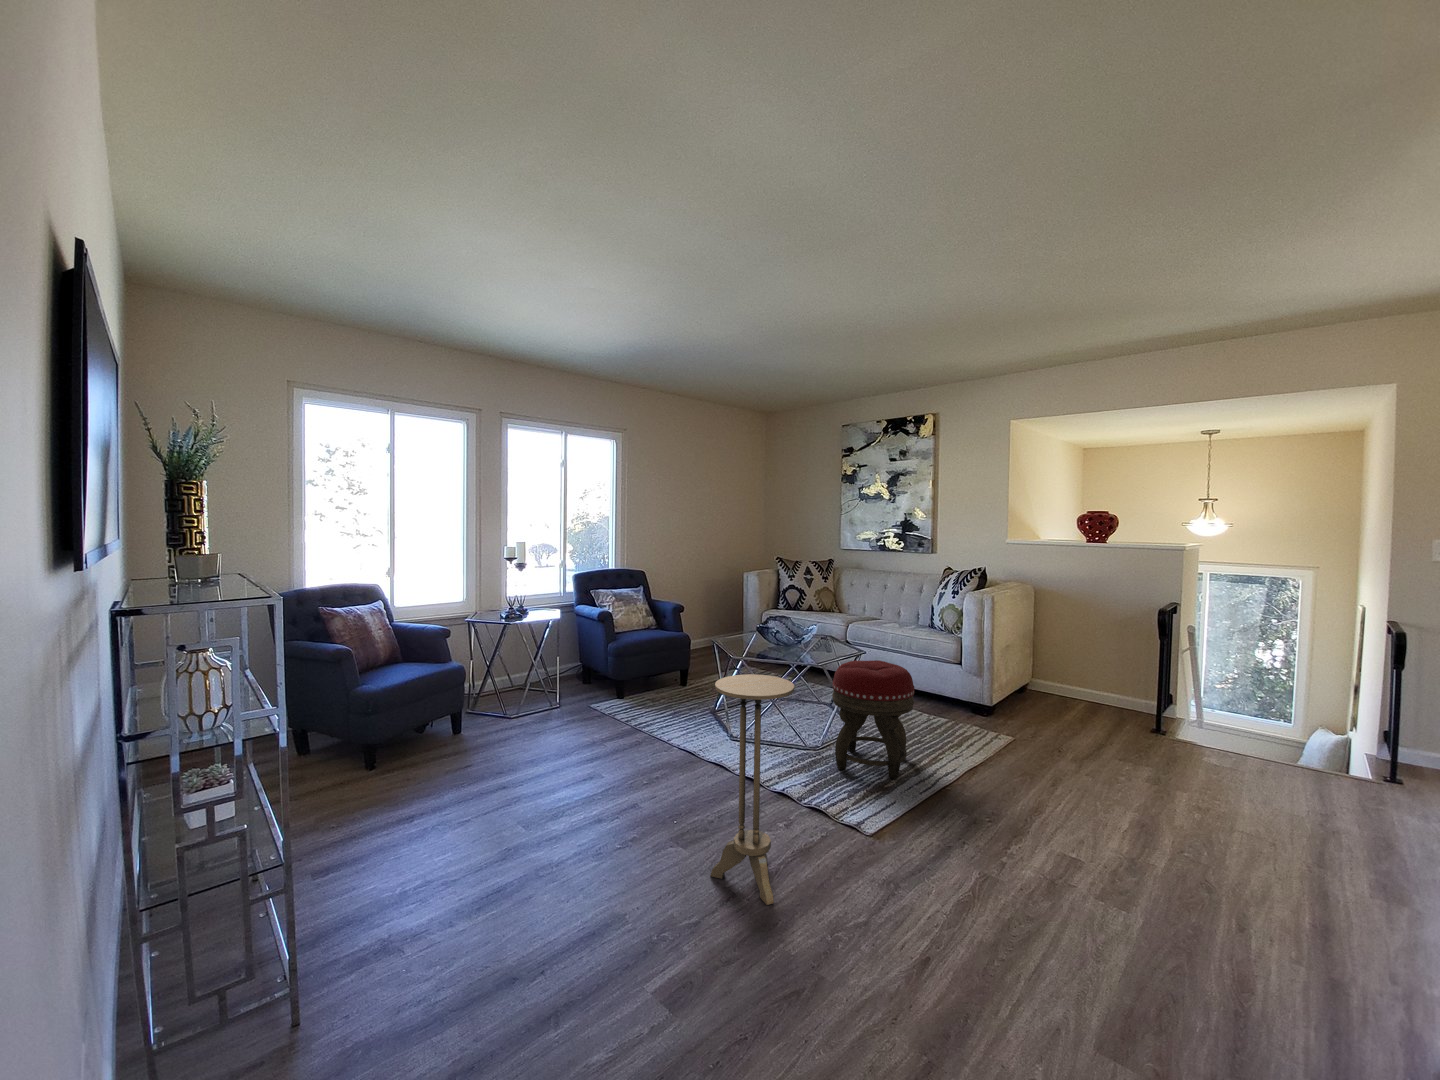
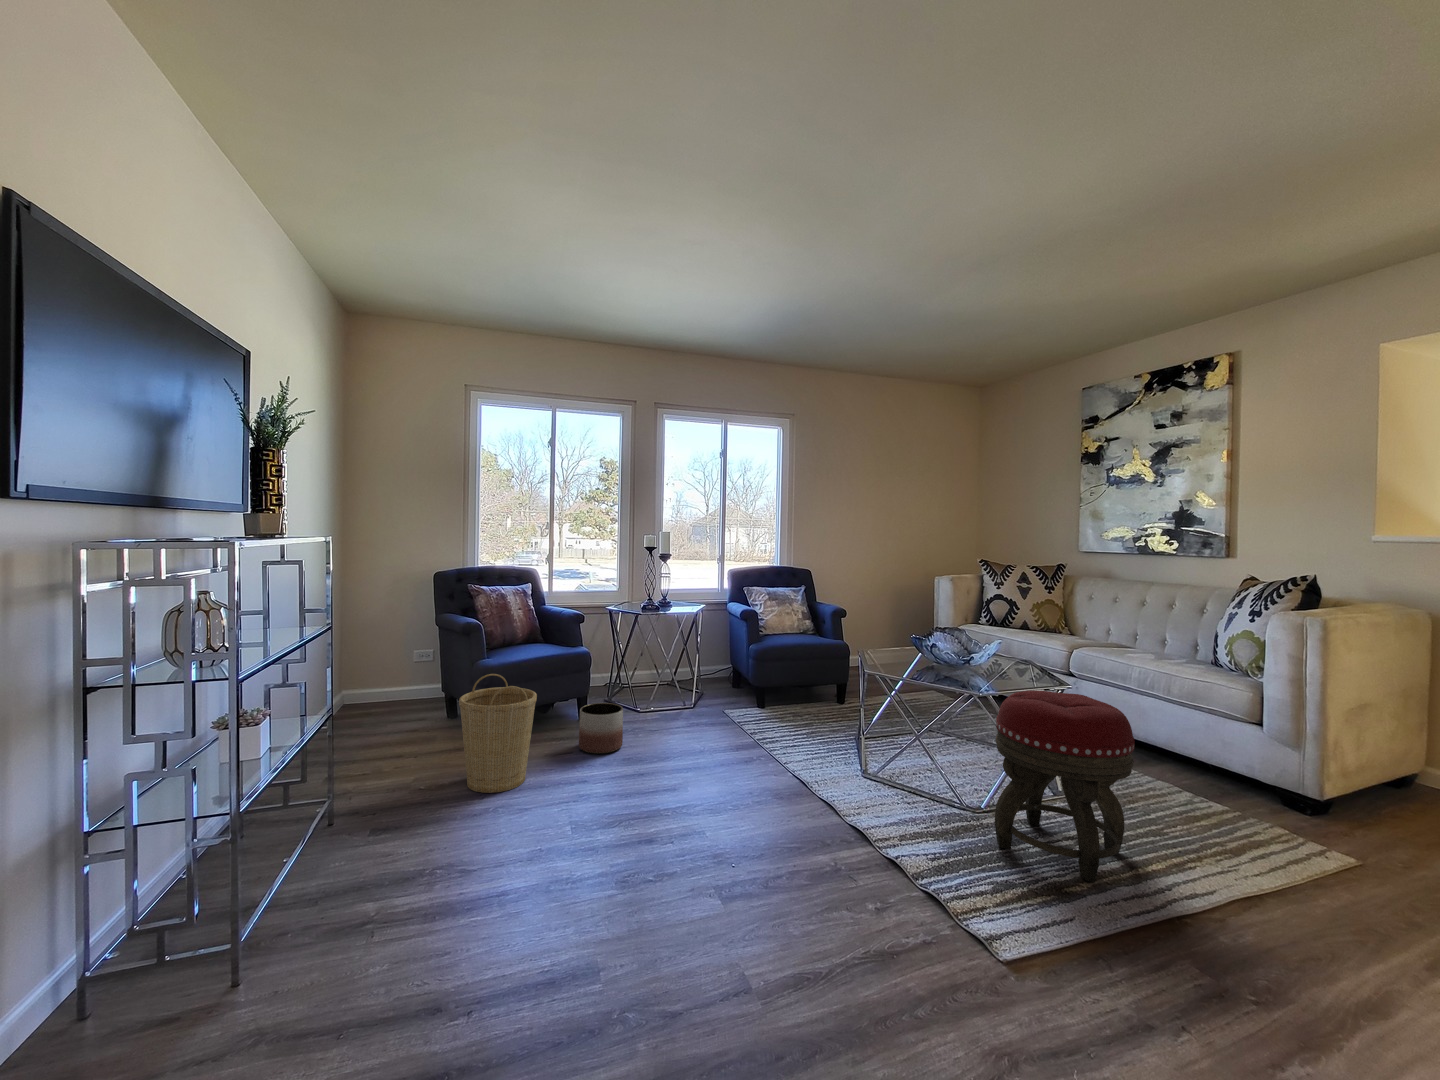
side table: present [710,674,794,905] -> none [722,676,842,1035]
basket: none [389,701,465,812] -> present [459,674,537,793]
planter: none [483,713,525,760] -> present [579,703,623,754]

